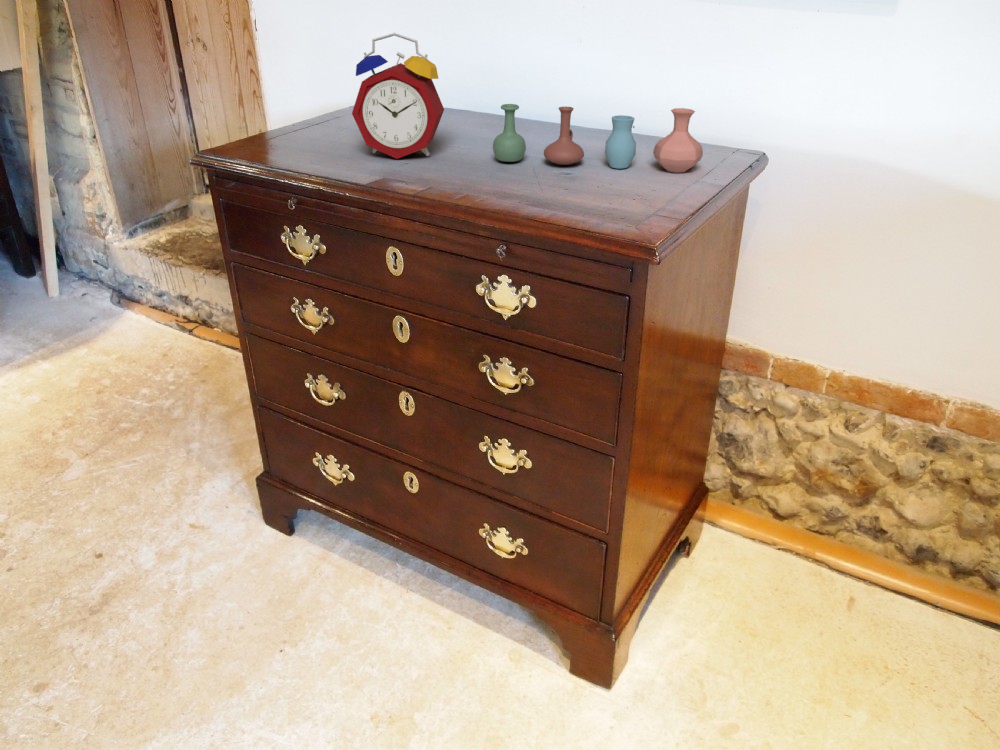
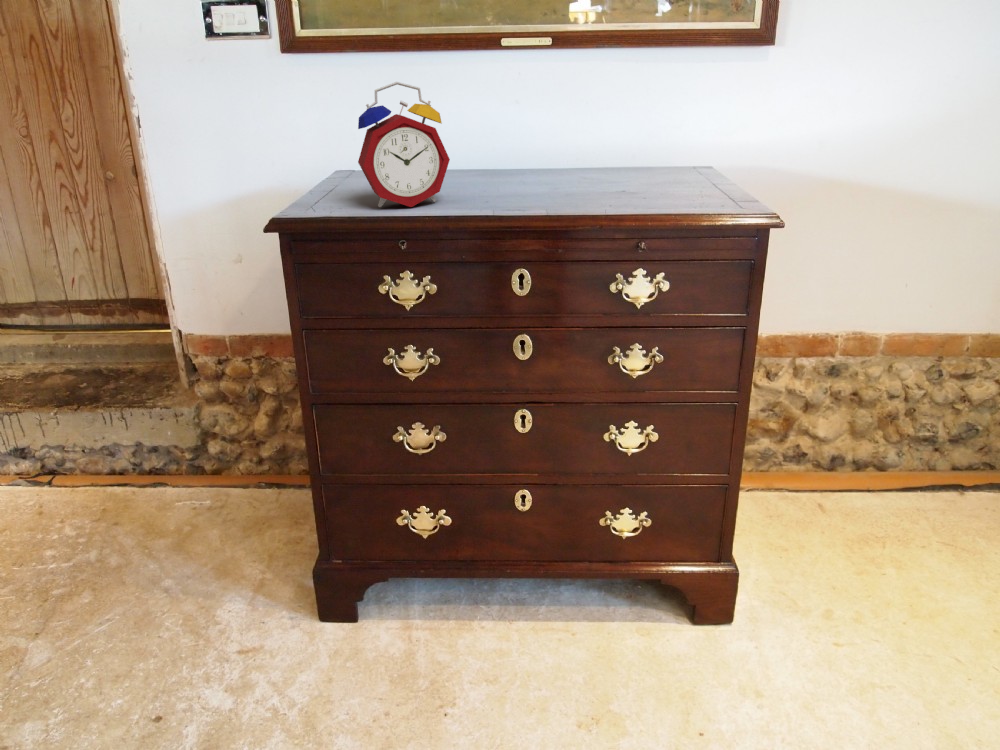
vase: present [493,104,703,173] -> none [499,127,677,194]

